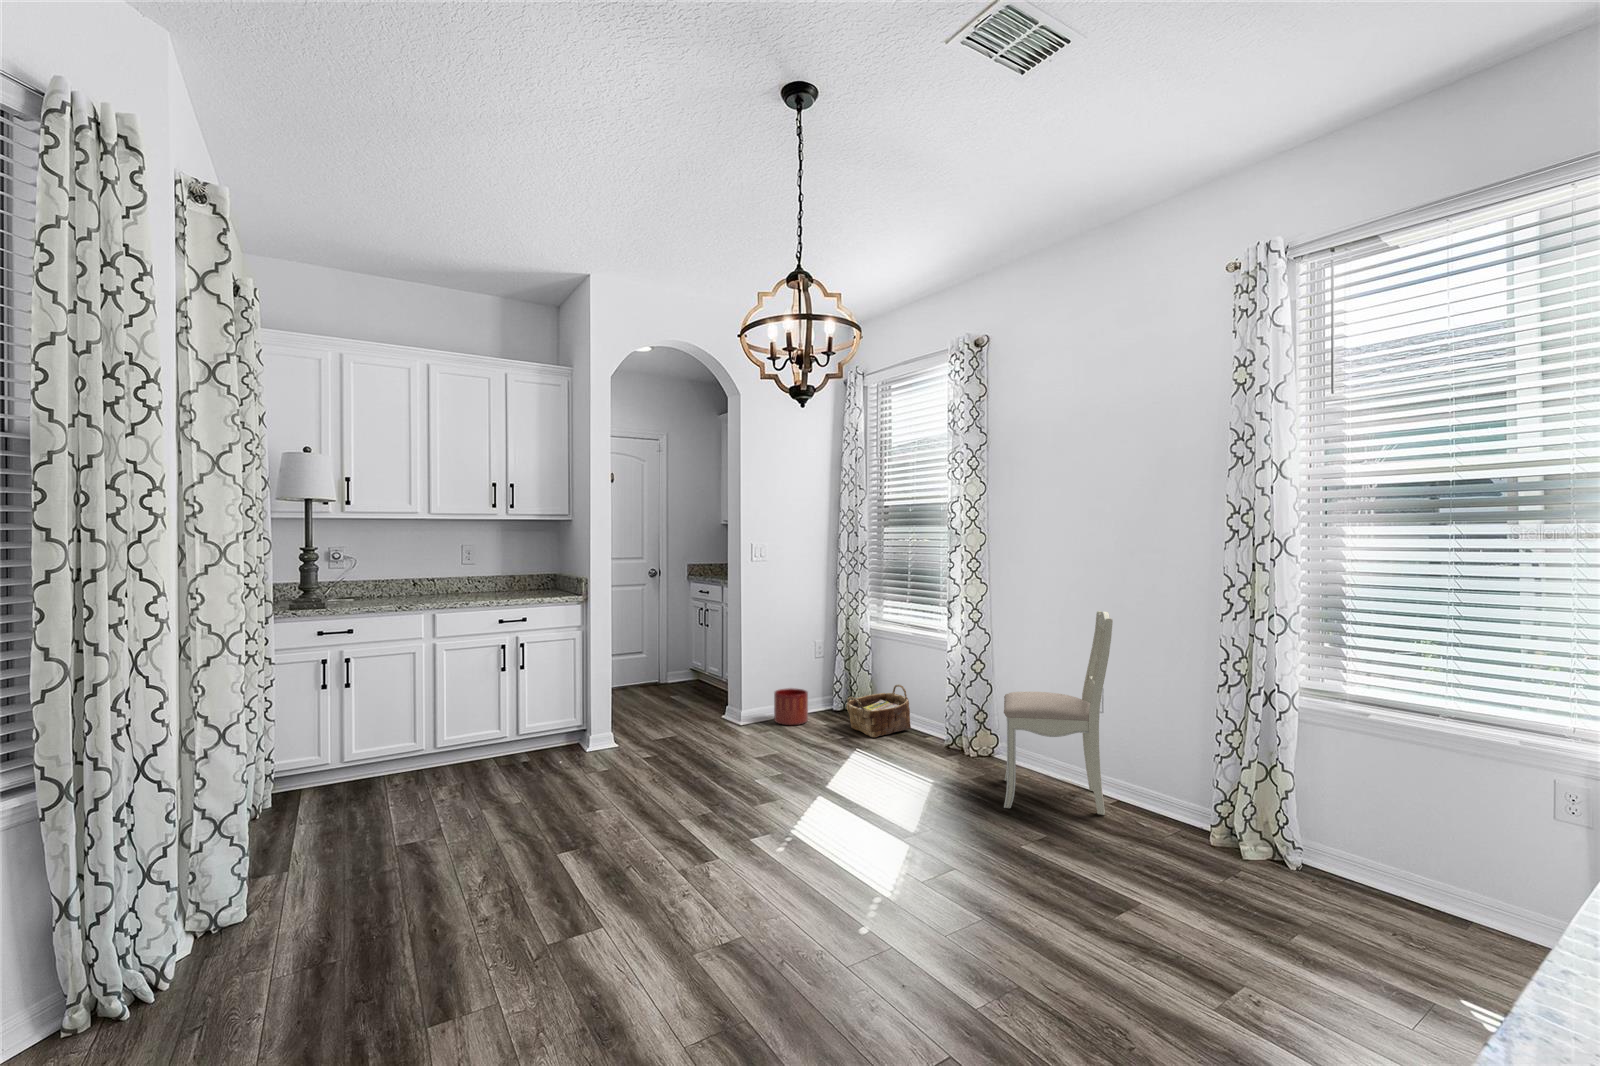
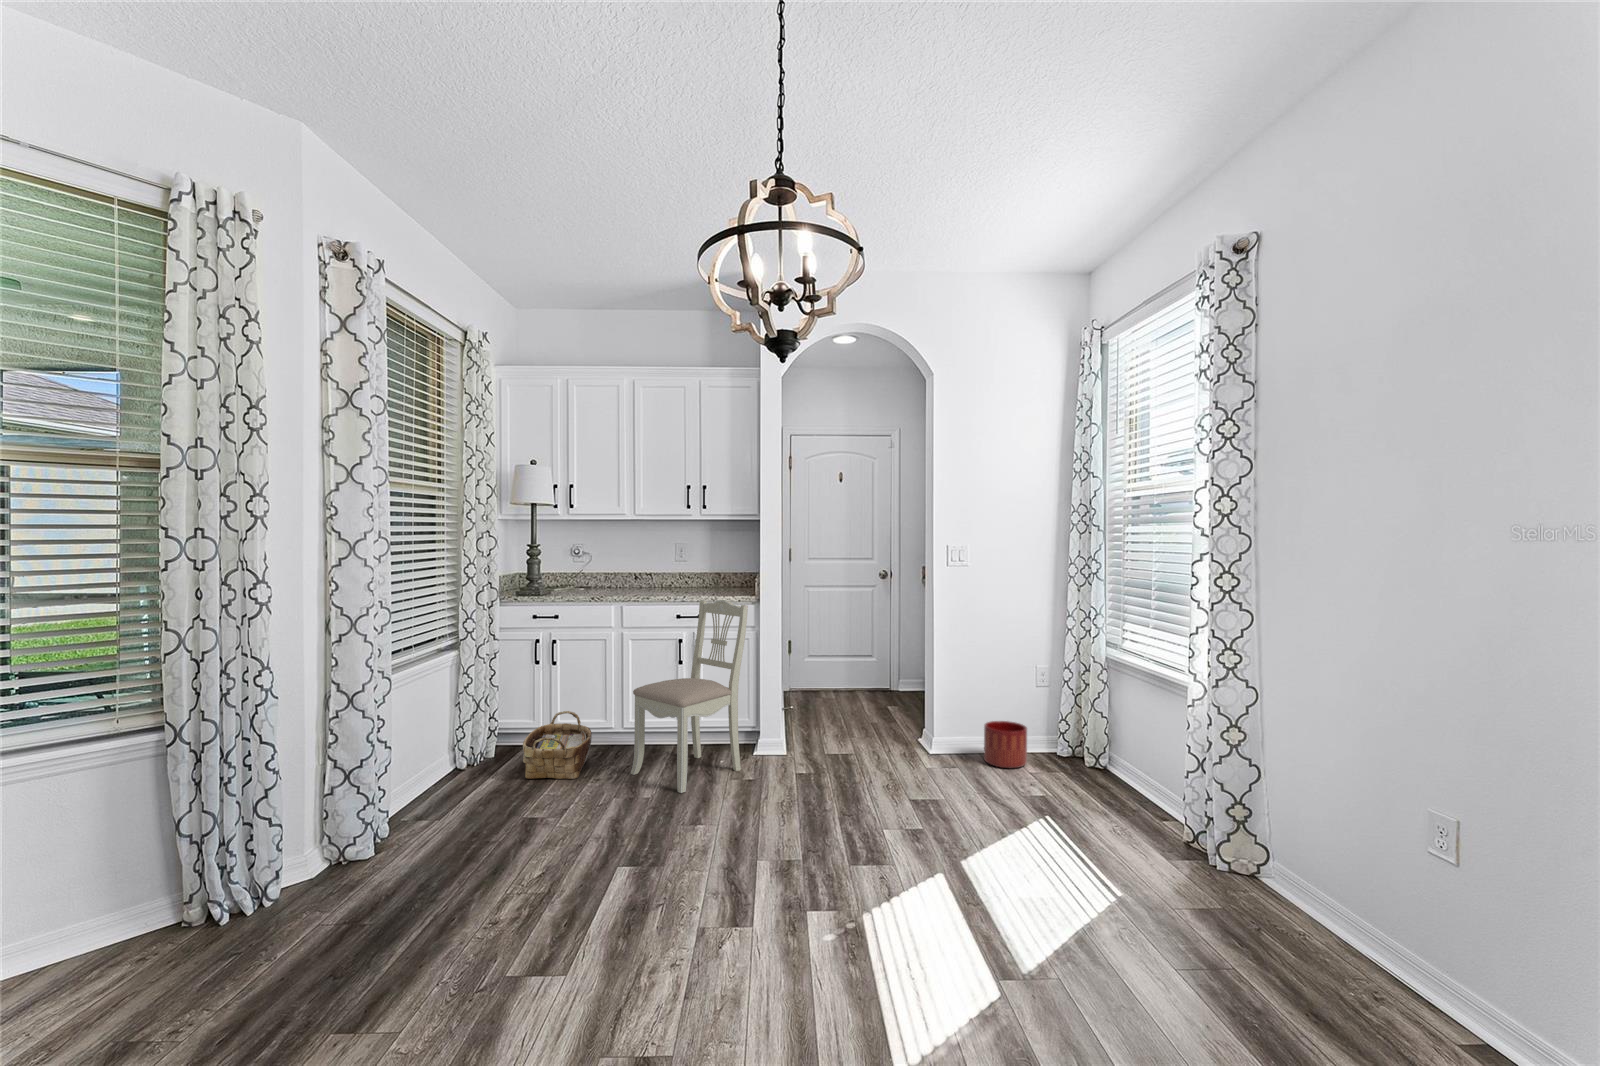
dining chair: present [1004,611,1113,815] -> present [631,600,748,793]
woven basket: present [847,685,911,737] -> present [523,711,592,779]

